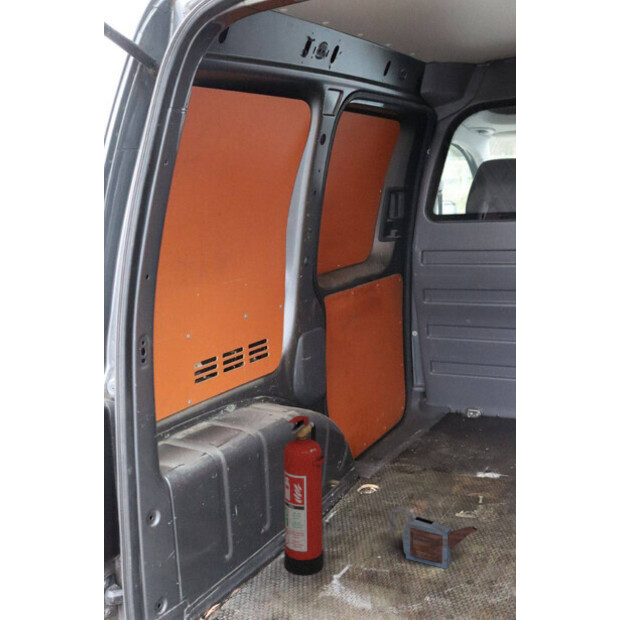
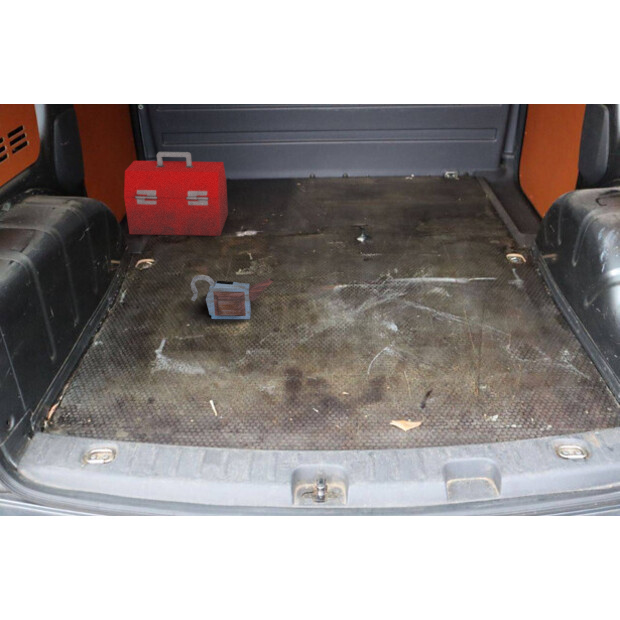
toolbox: none [368,377,479,473] -> present [124,152,228,236]
fire extinguisher: present [284,416,325,575] -> none [83,204,140,358]

